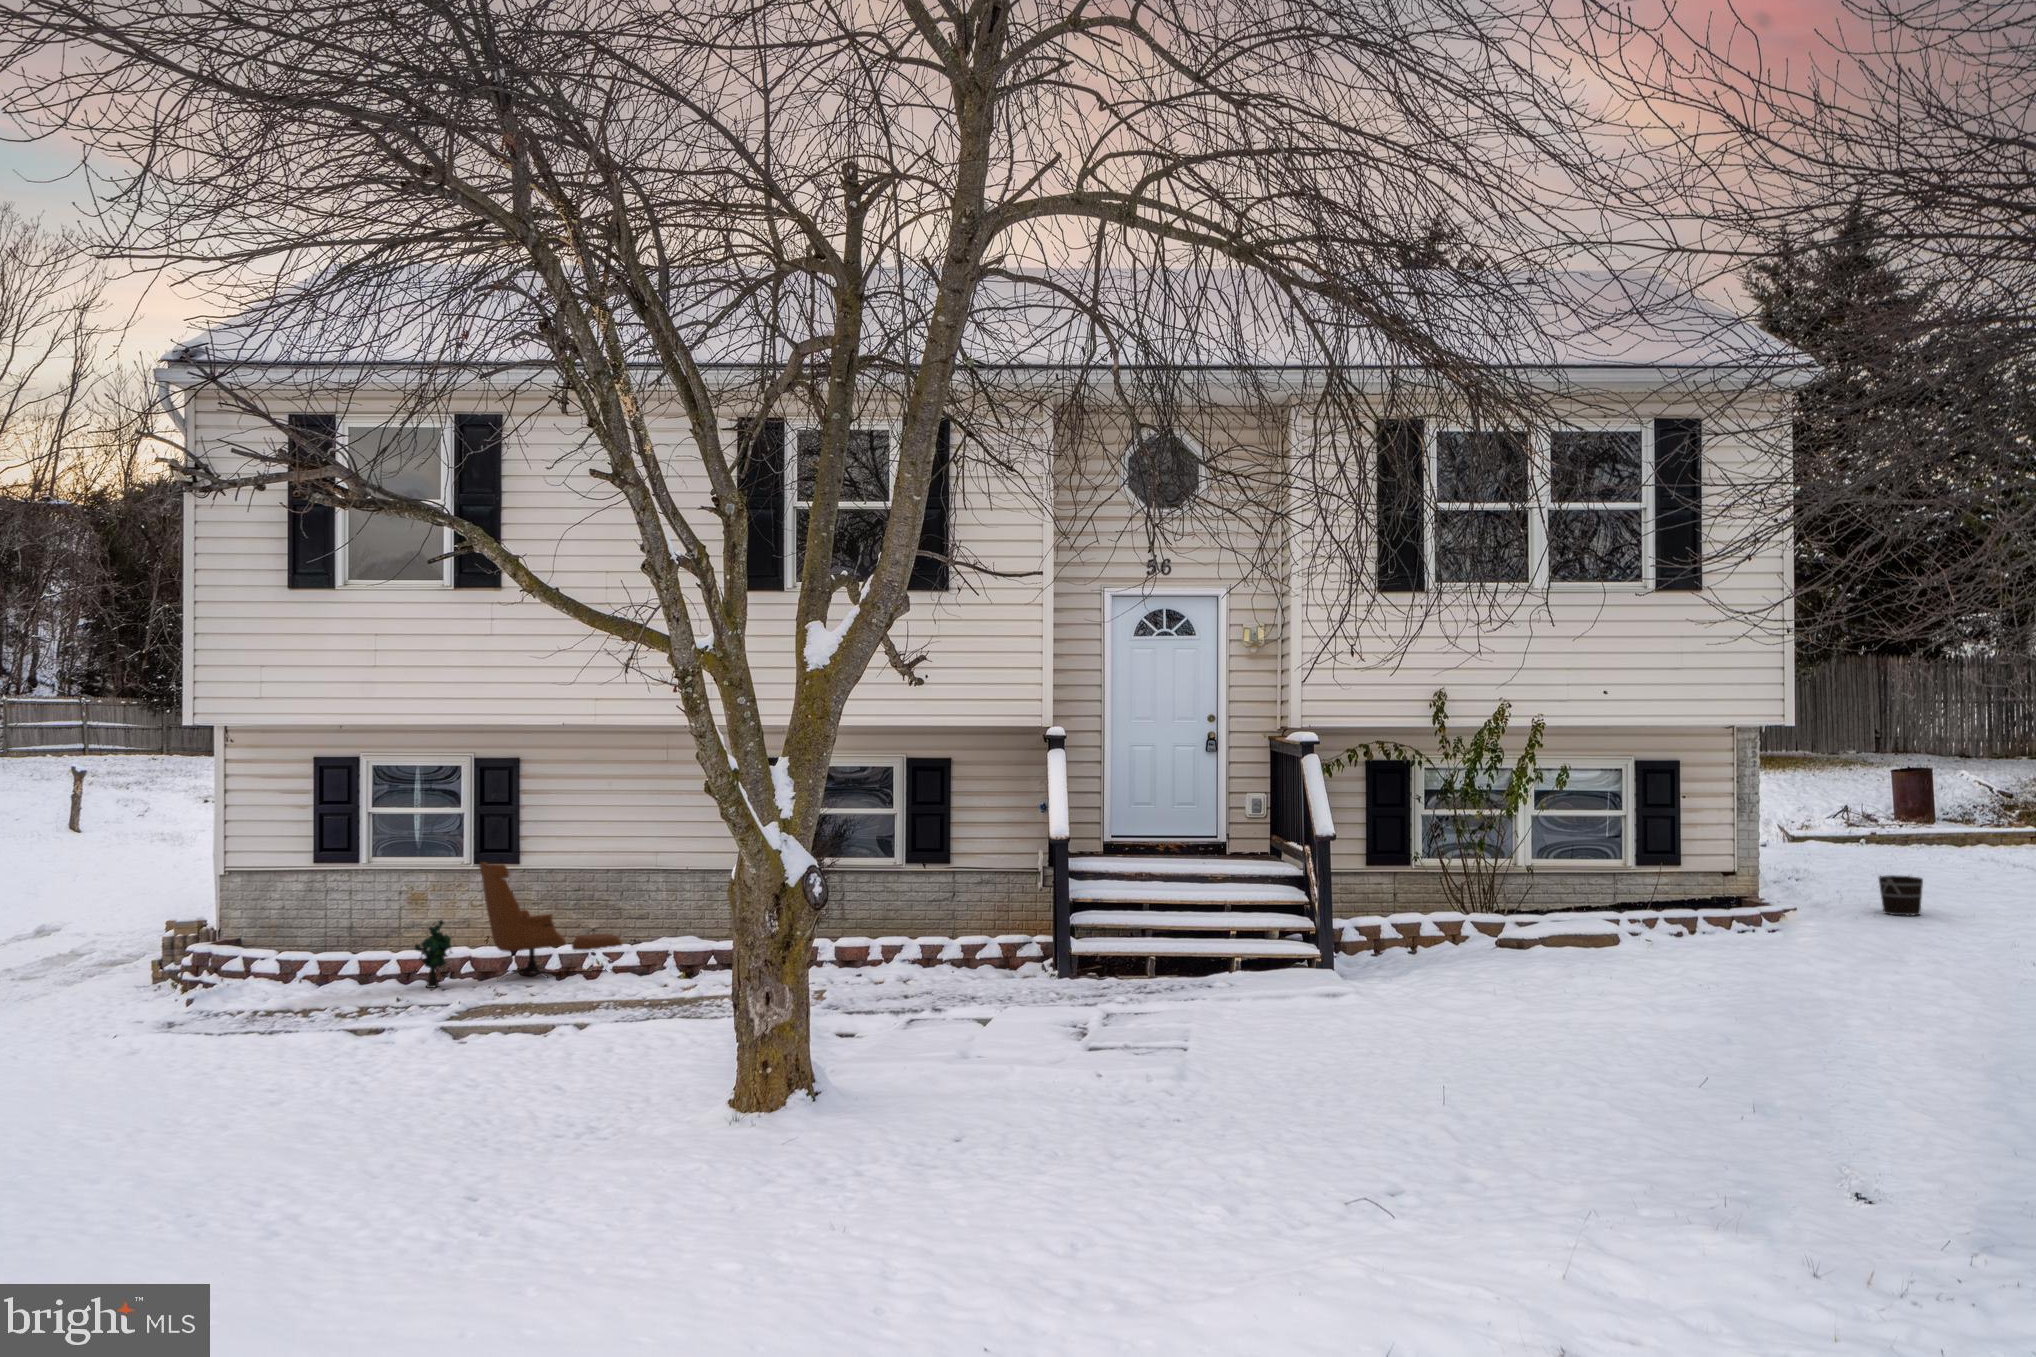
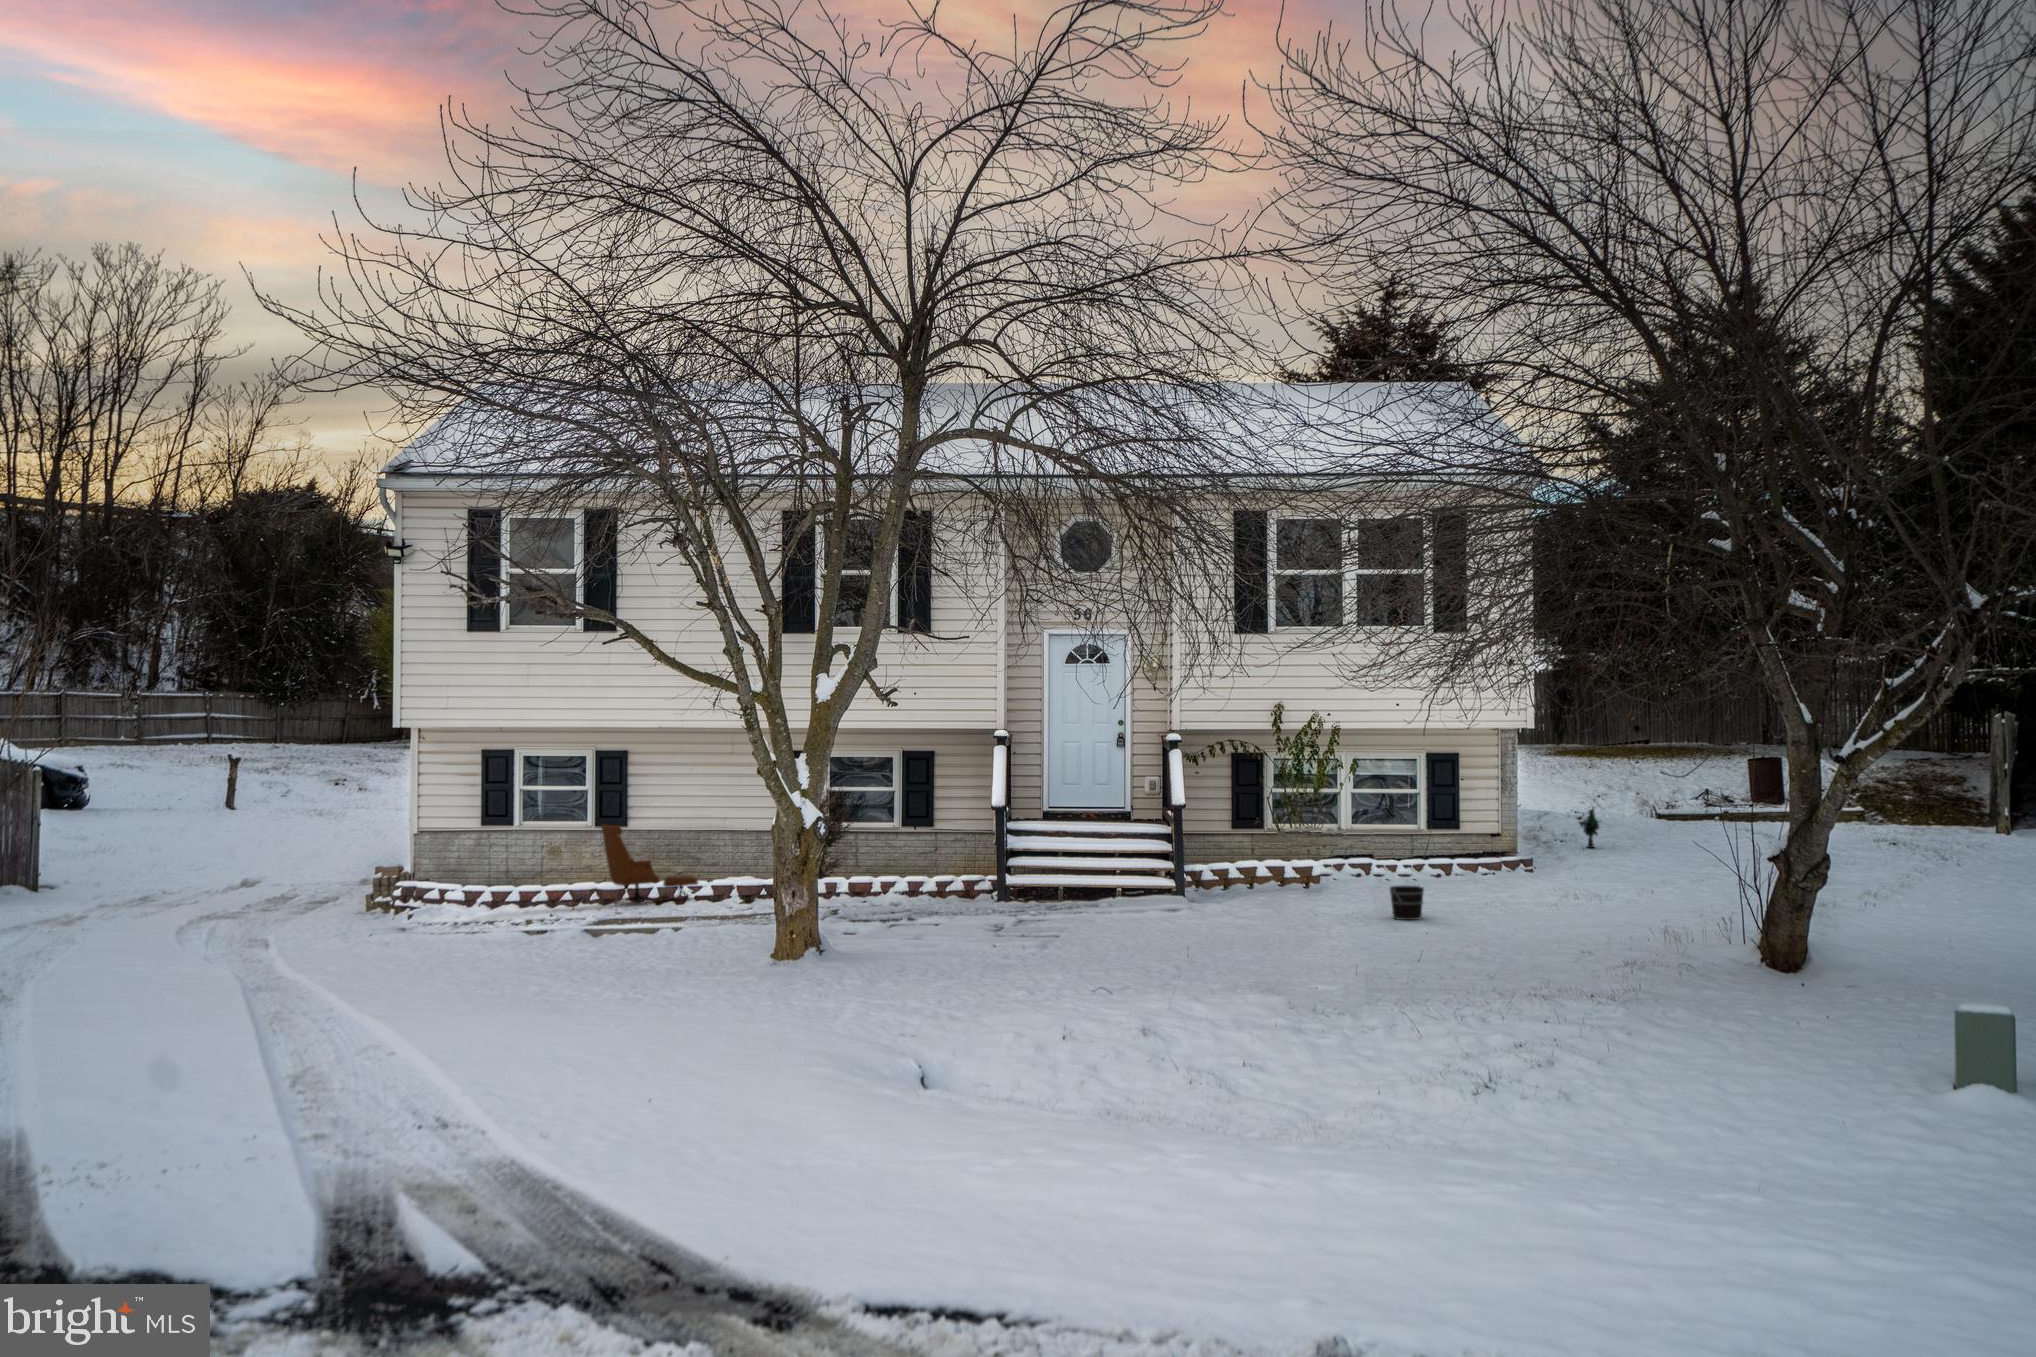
bucket: present [1879,875,1923,916] -> present [1390,885,1424,920]
decorative plant: present [415,921,452,988] -> present [1579,807,1602,848]

